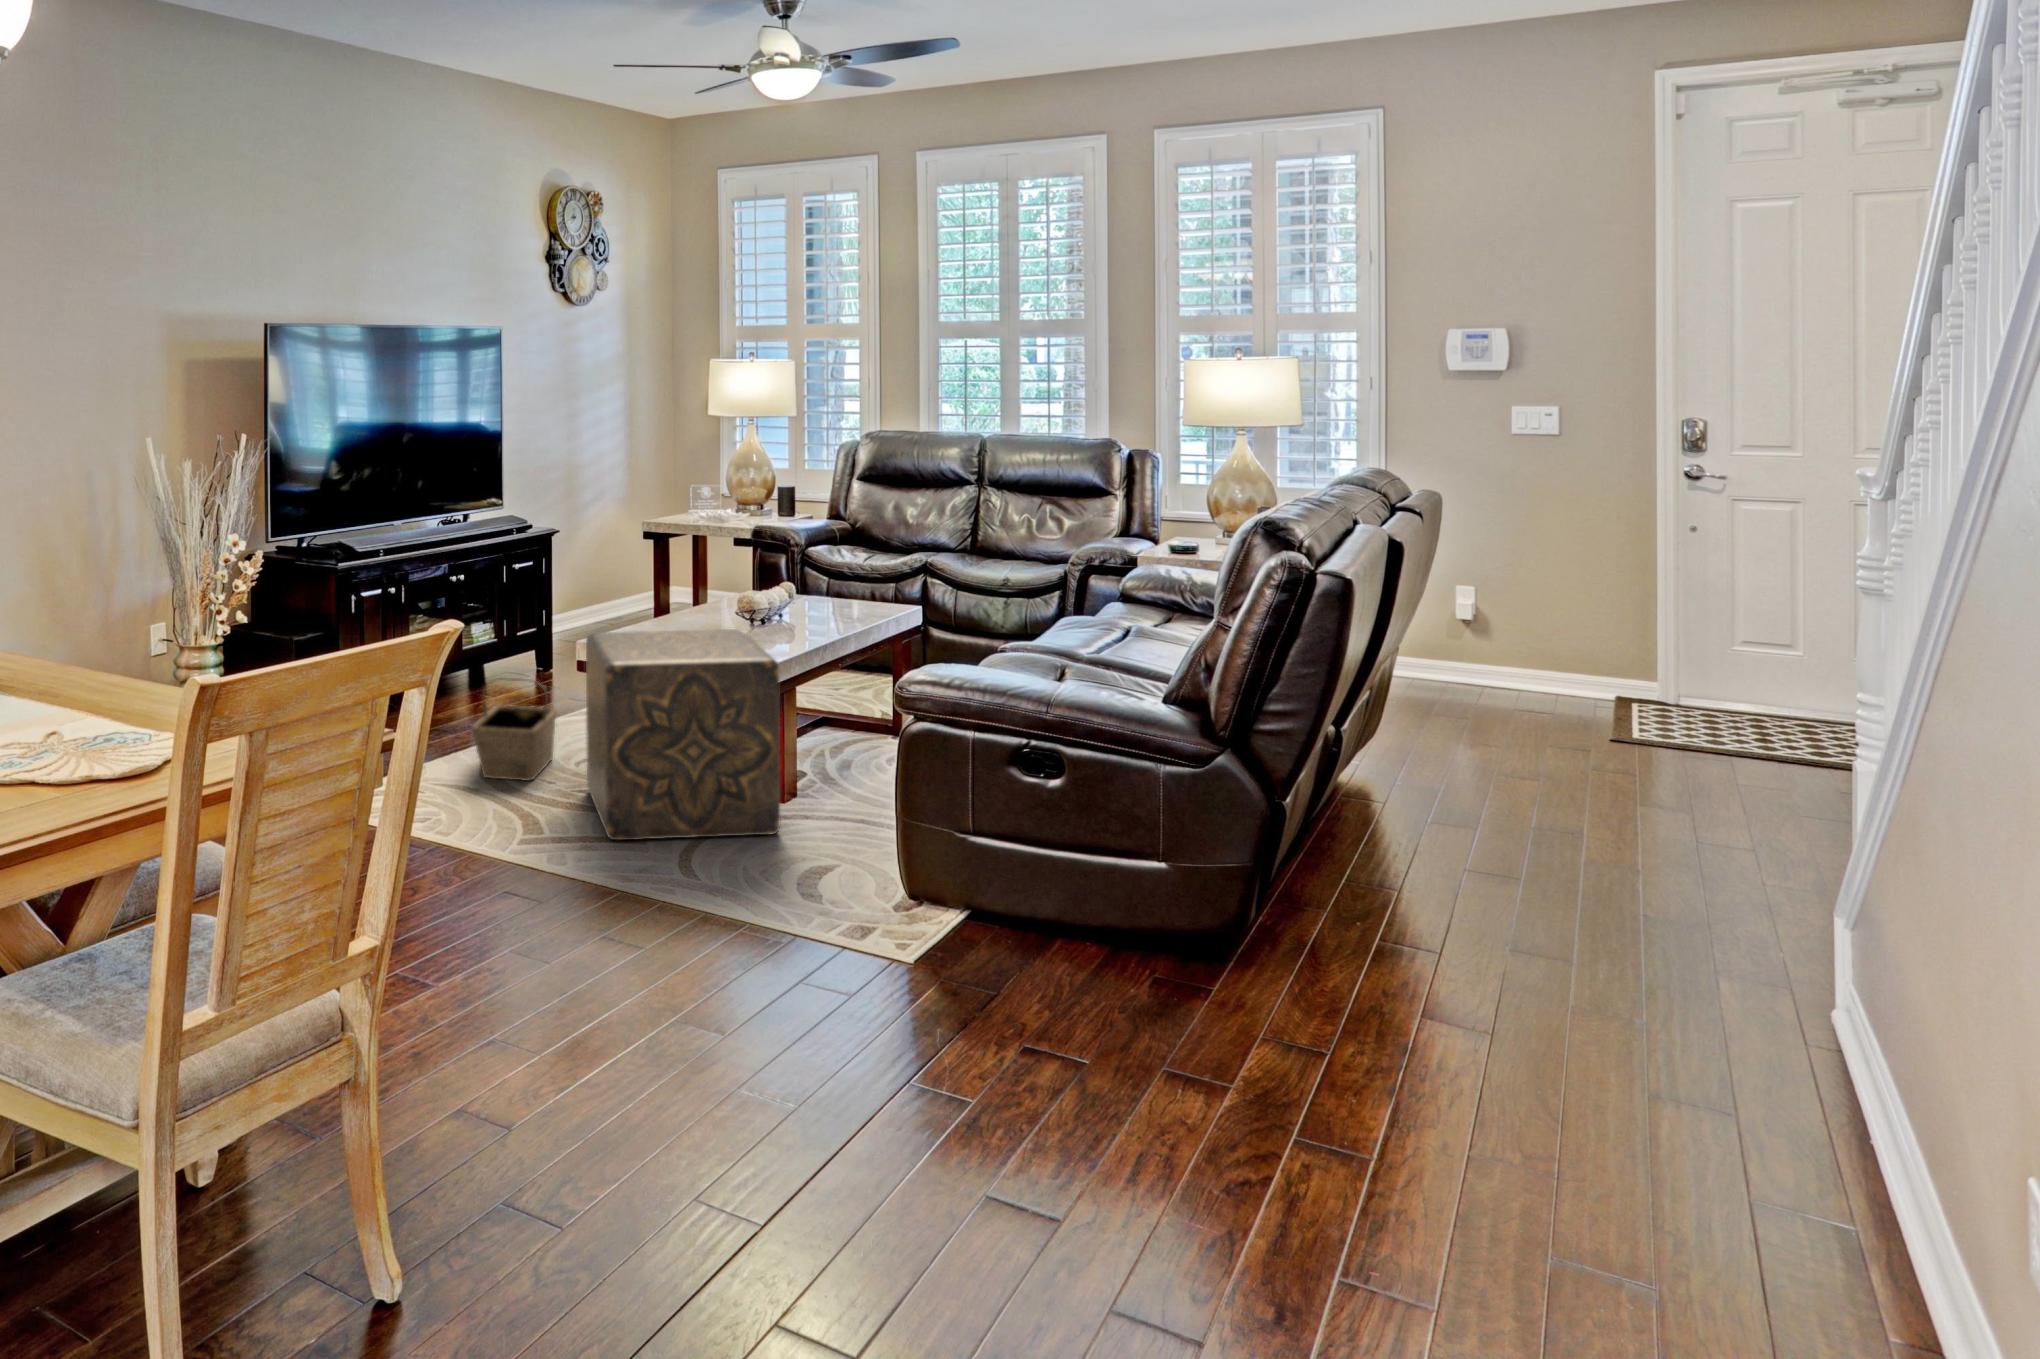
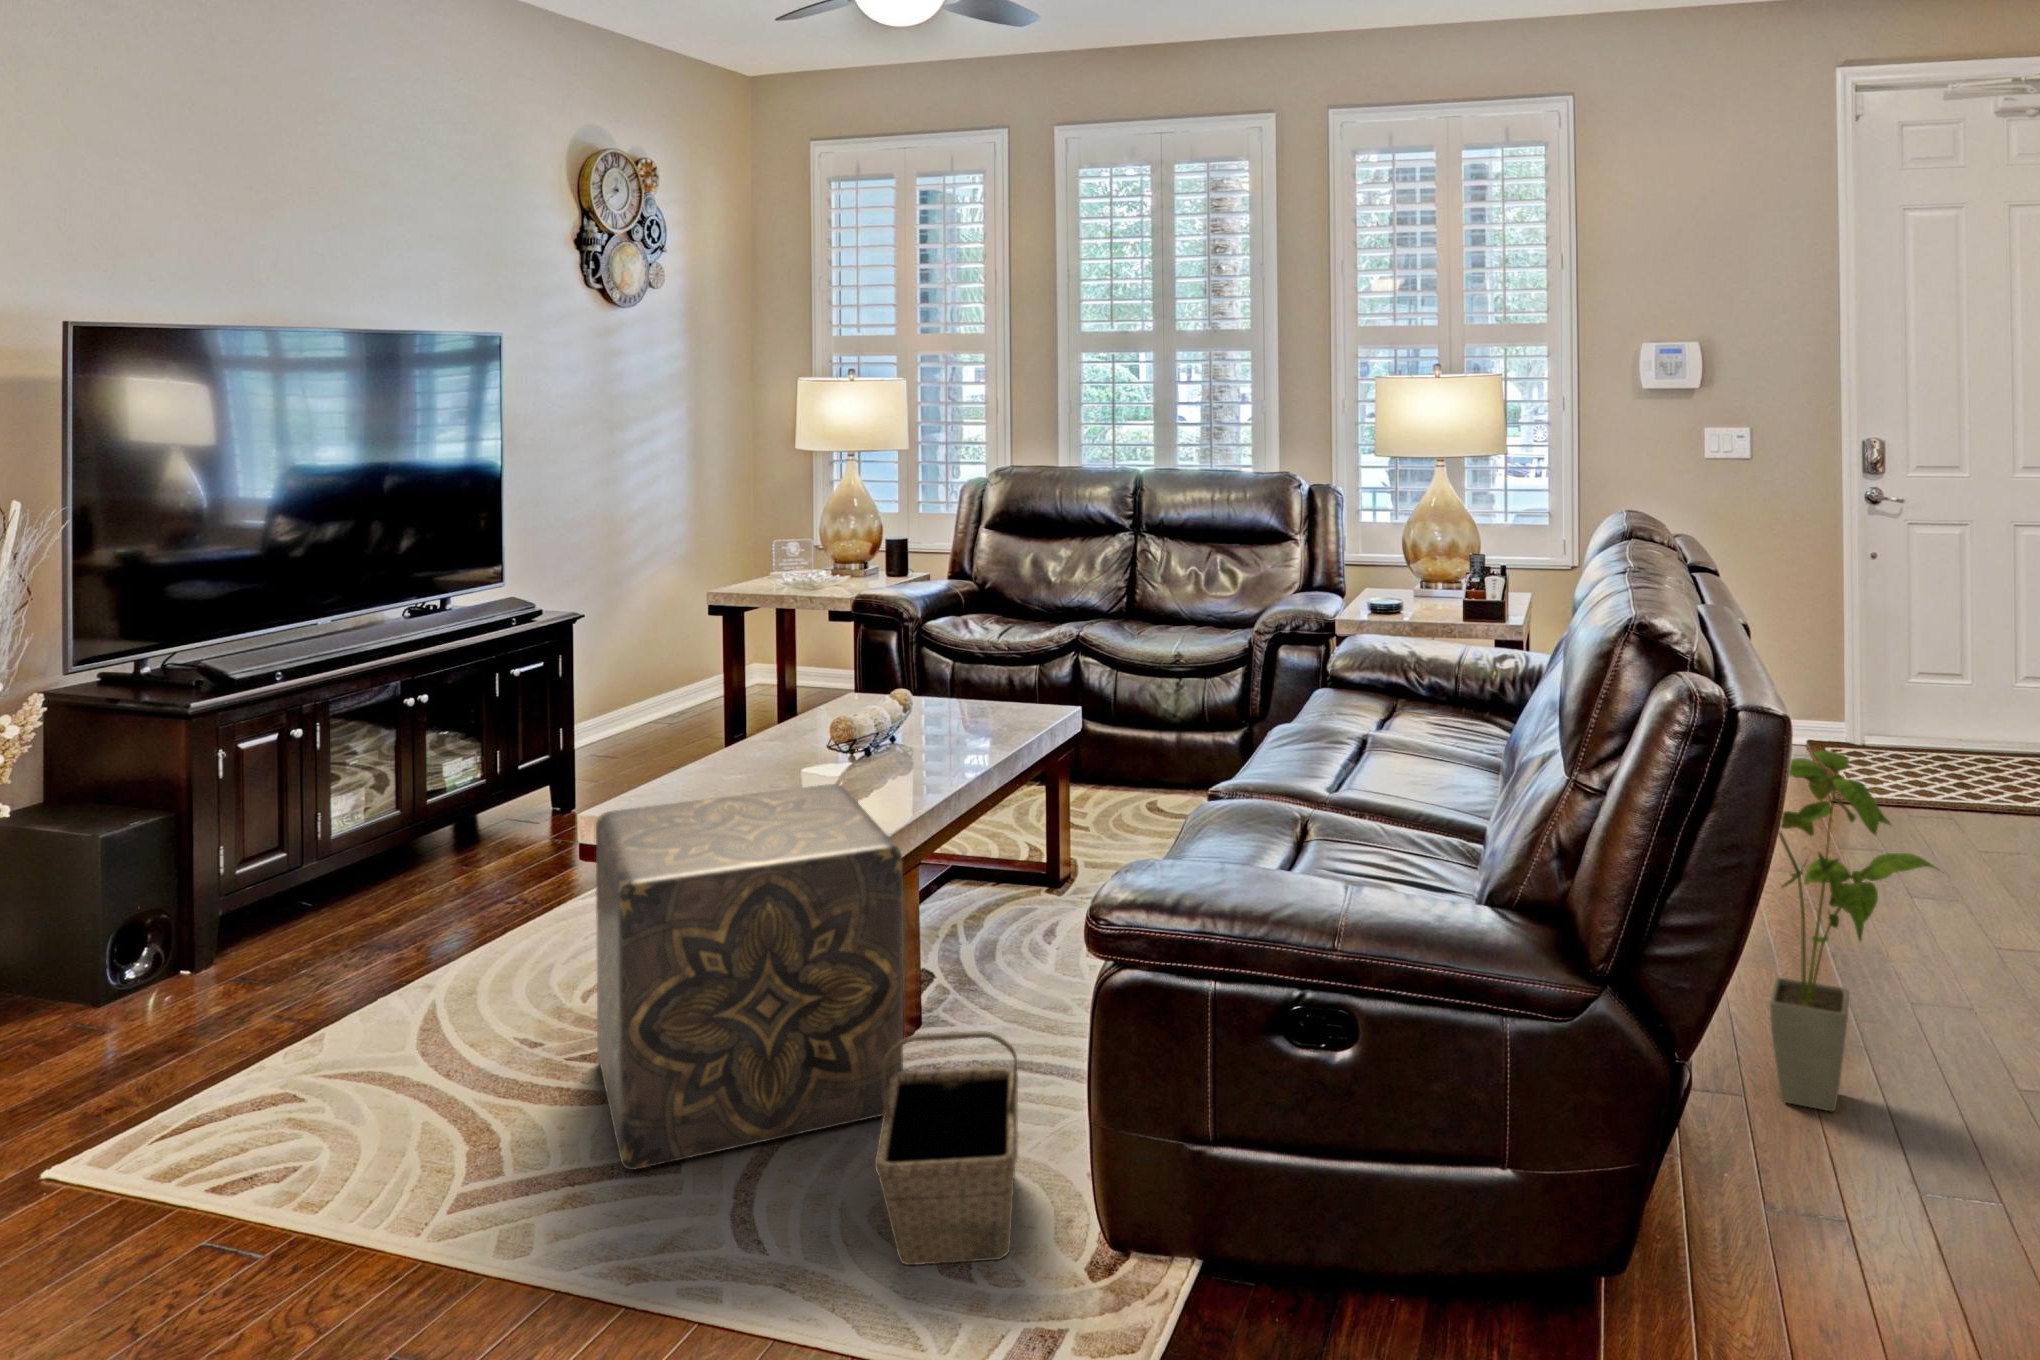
house plant: none [1415,635,1589,911] -> present [1769,750,1944,1111]
basket: present [471,678,557,781] -> present [875,1031,1018,1265]

